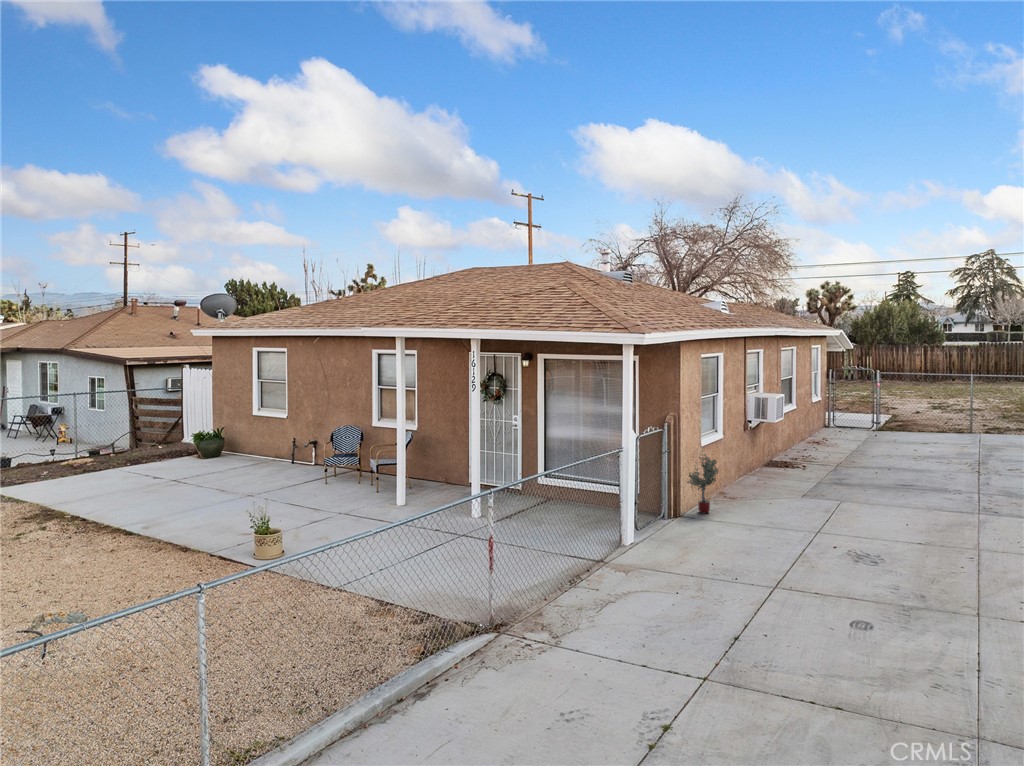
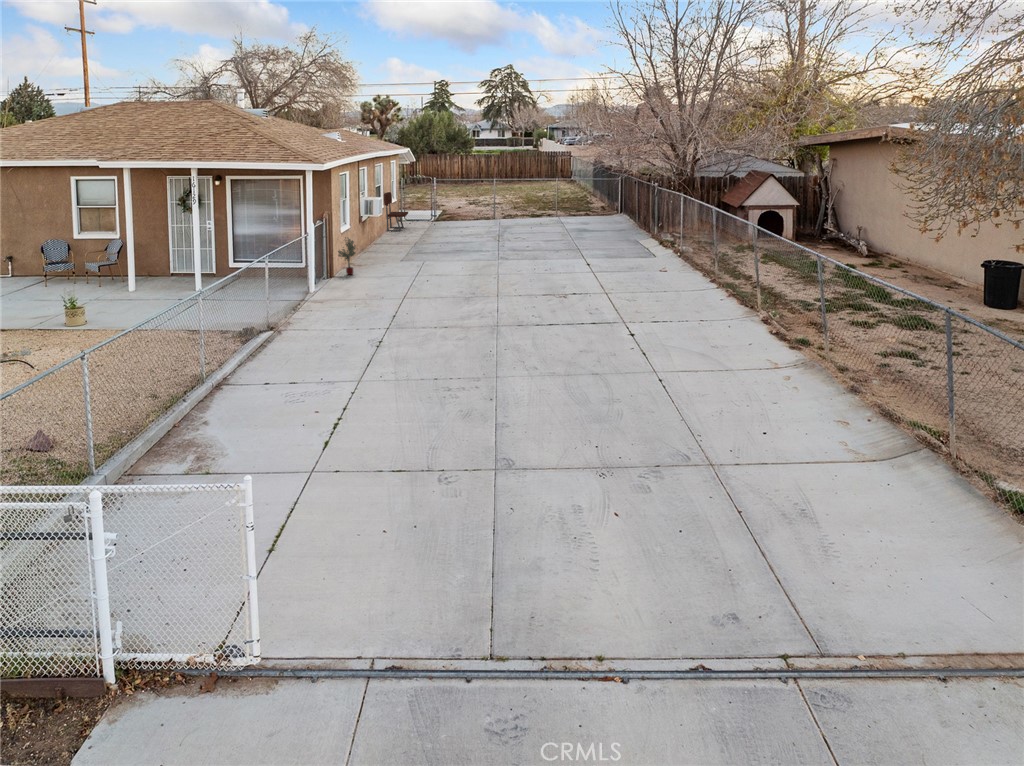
bench: none [802,388,836,441] -> present [384,192,408,232]

